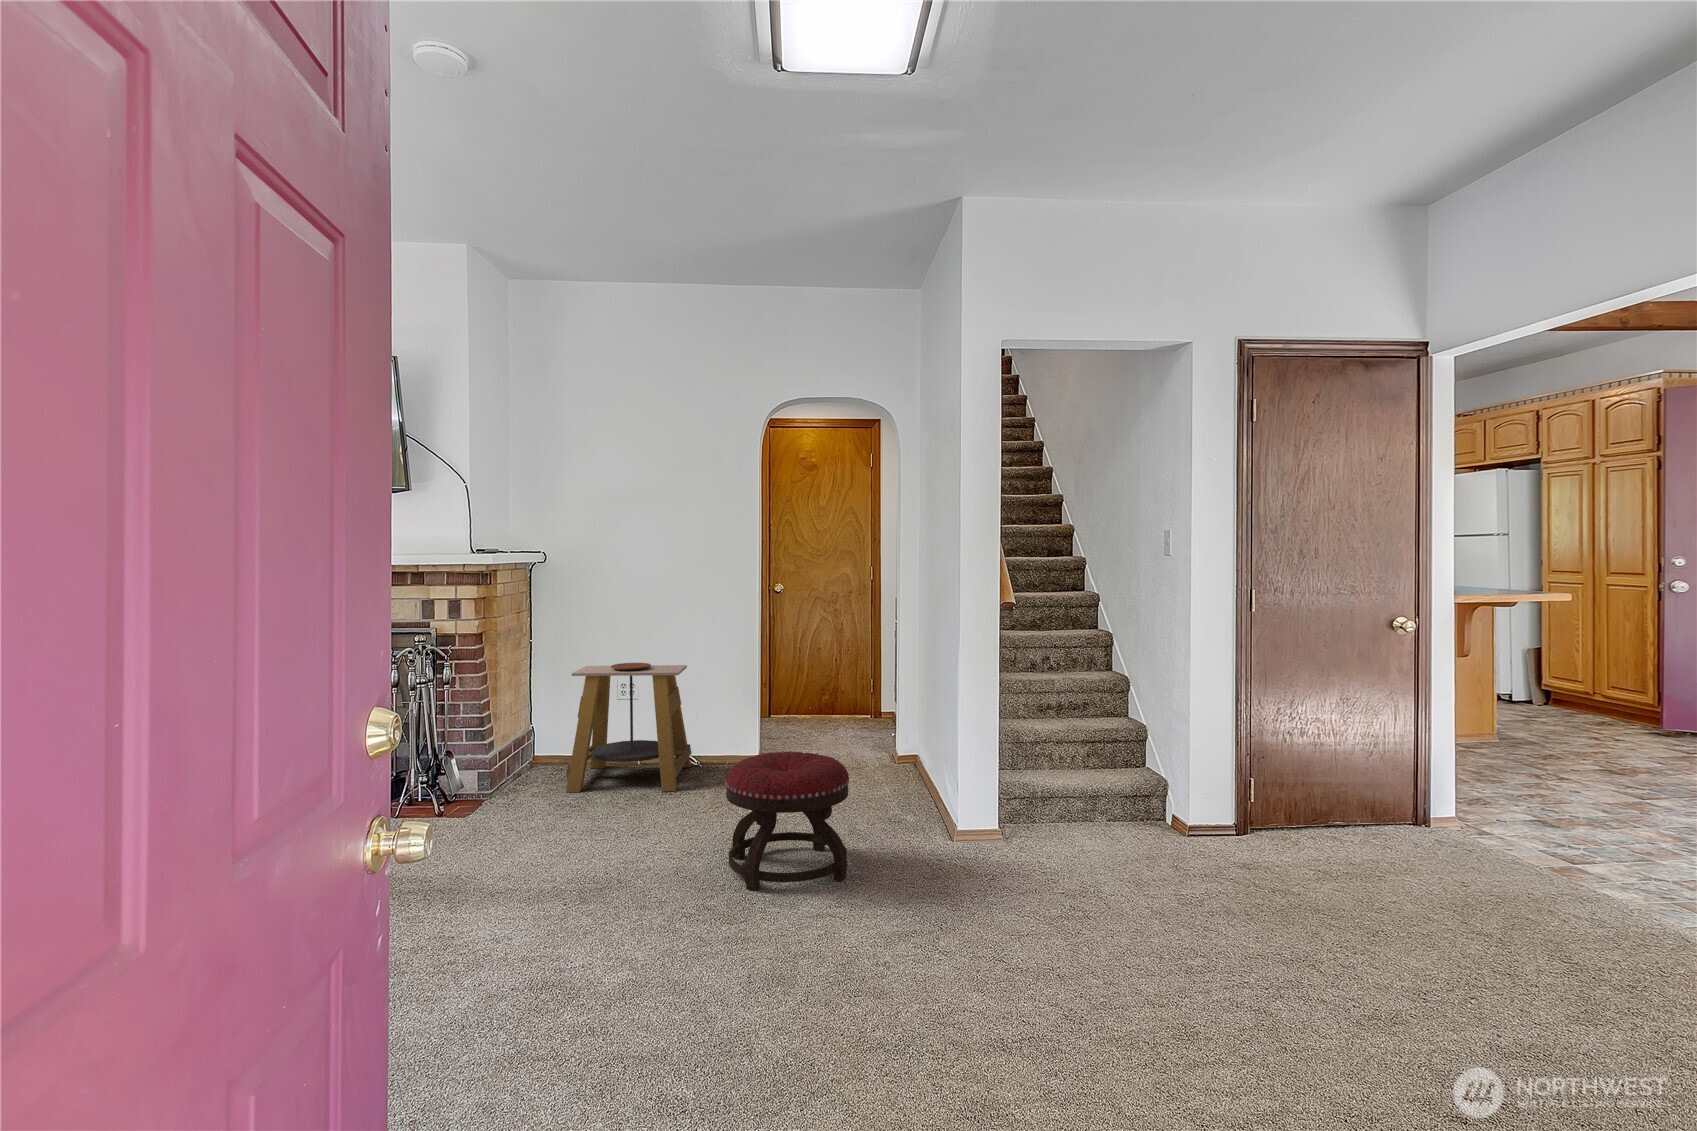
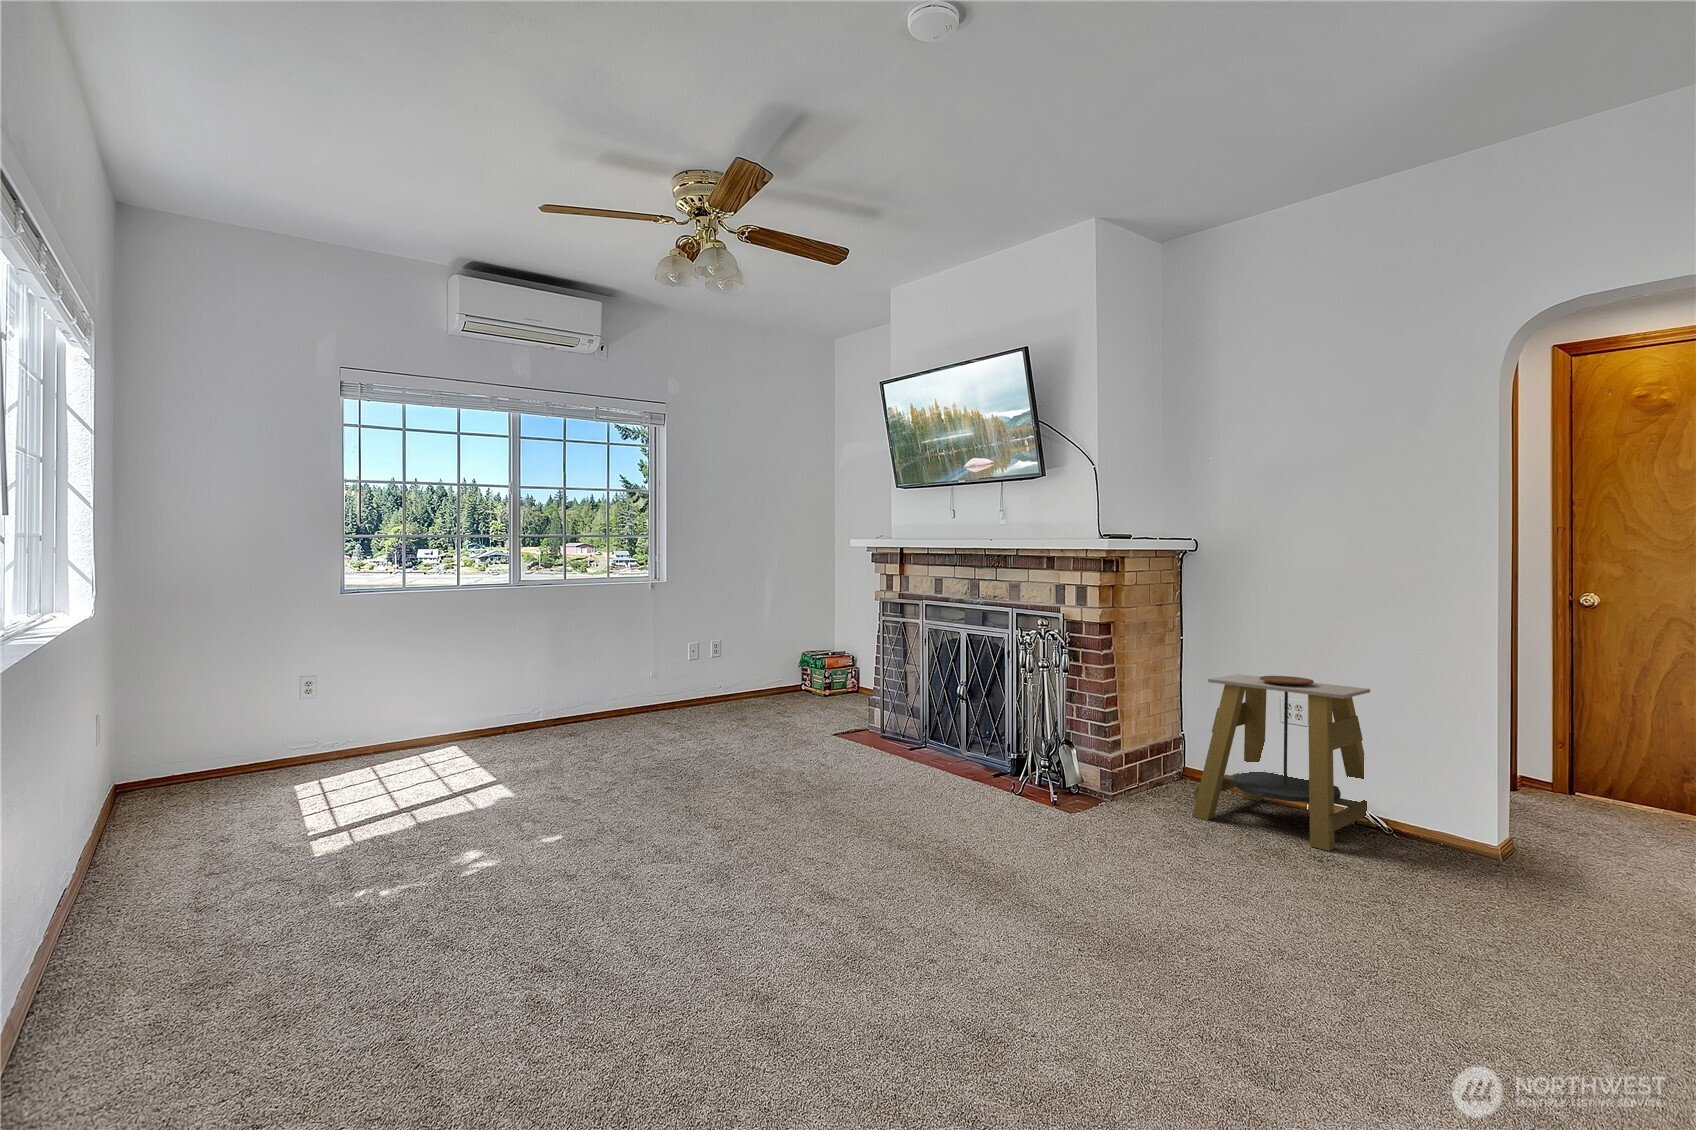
ottoman: present [725,752,849,891] -> none [1314,824,1552,1072]

